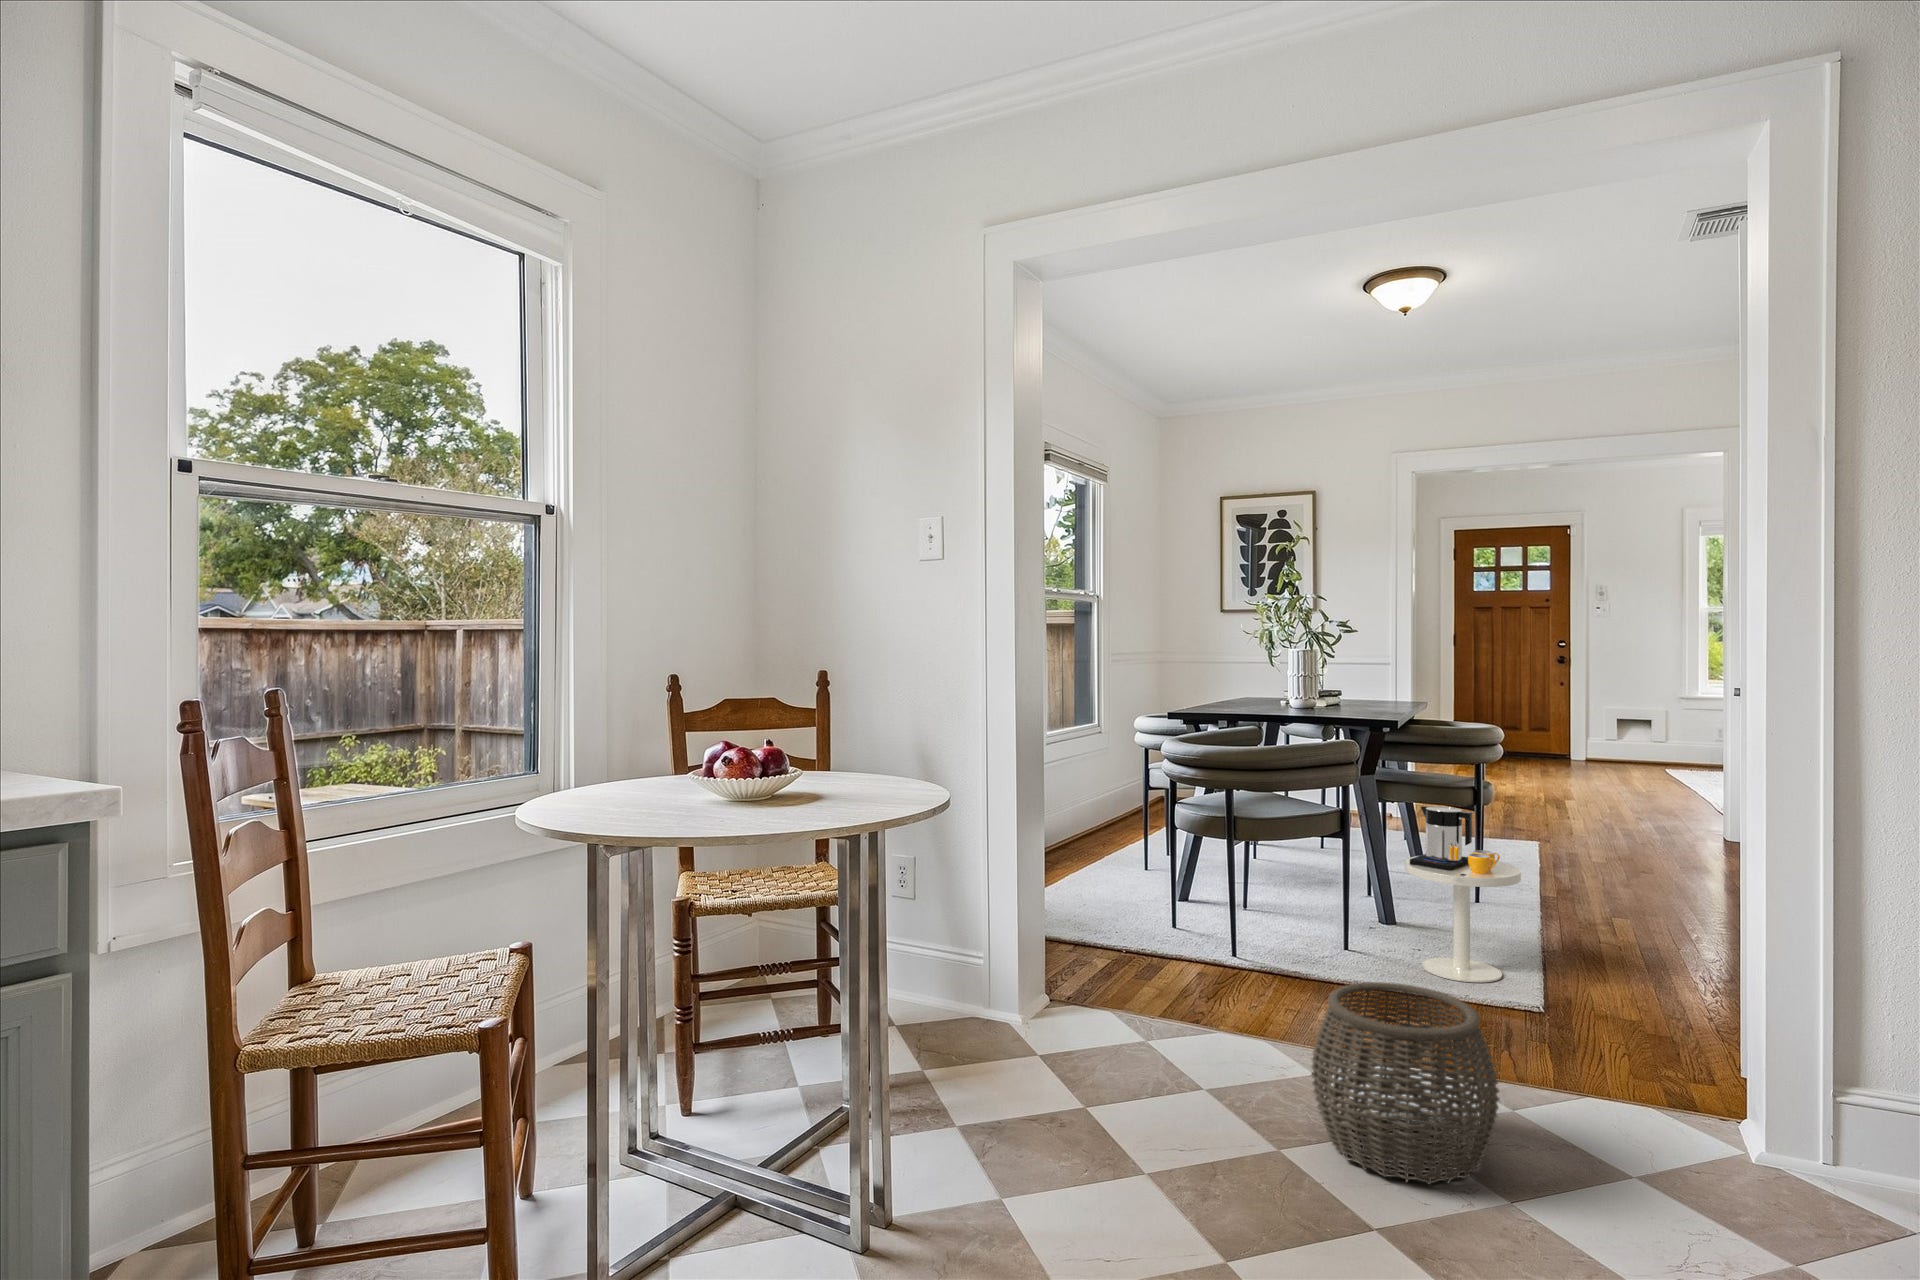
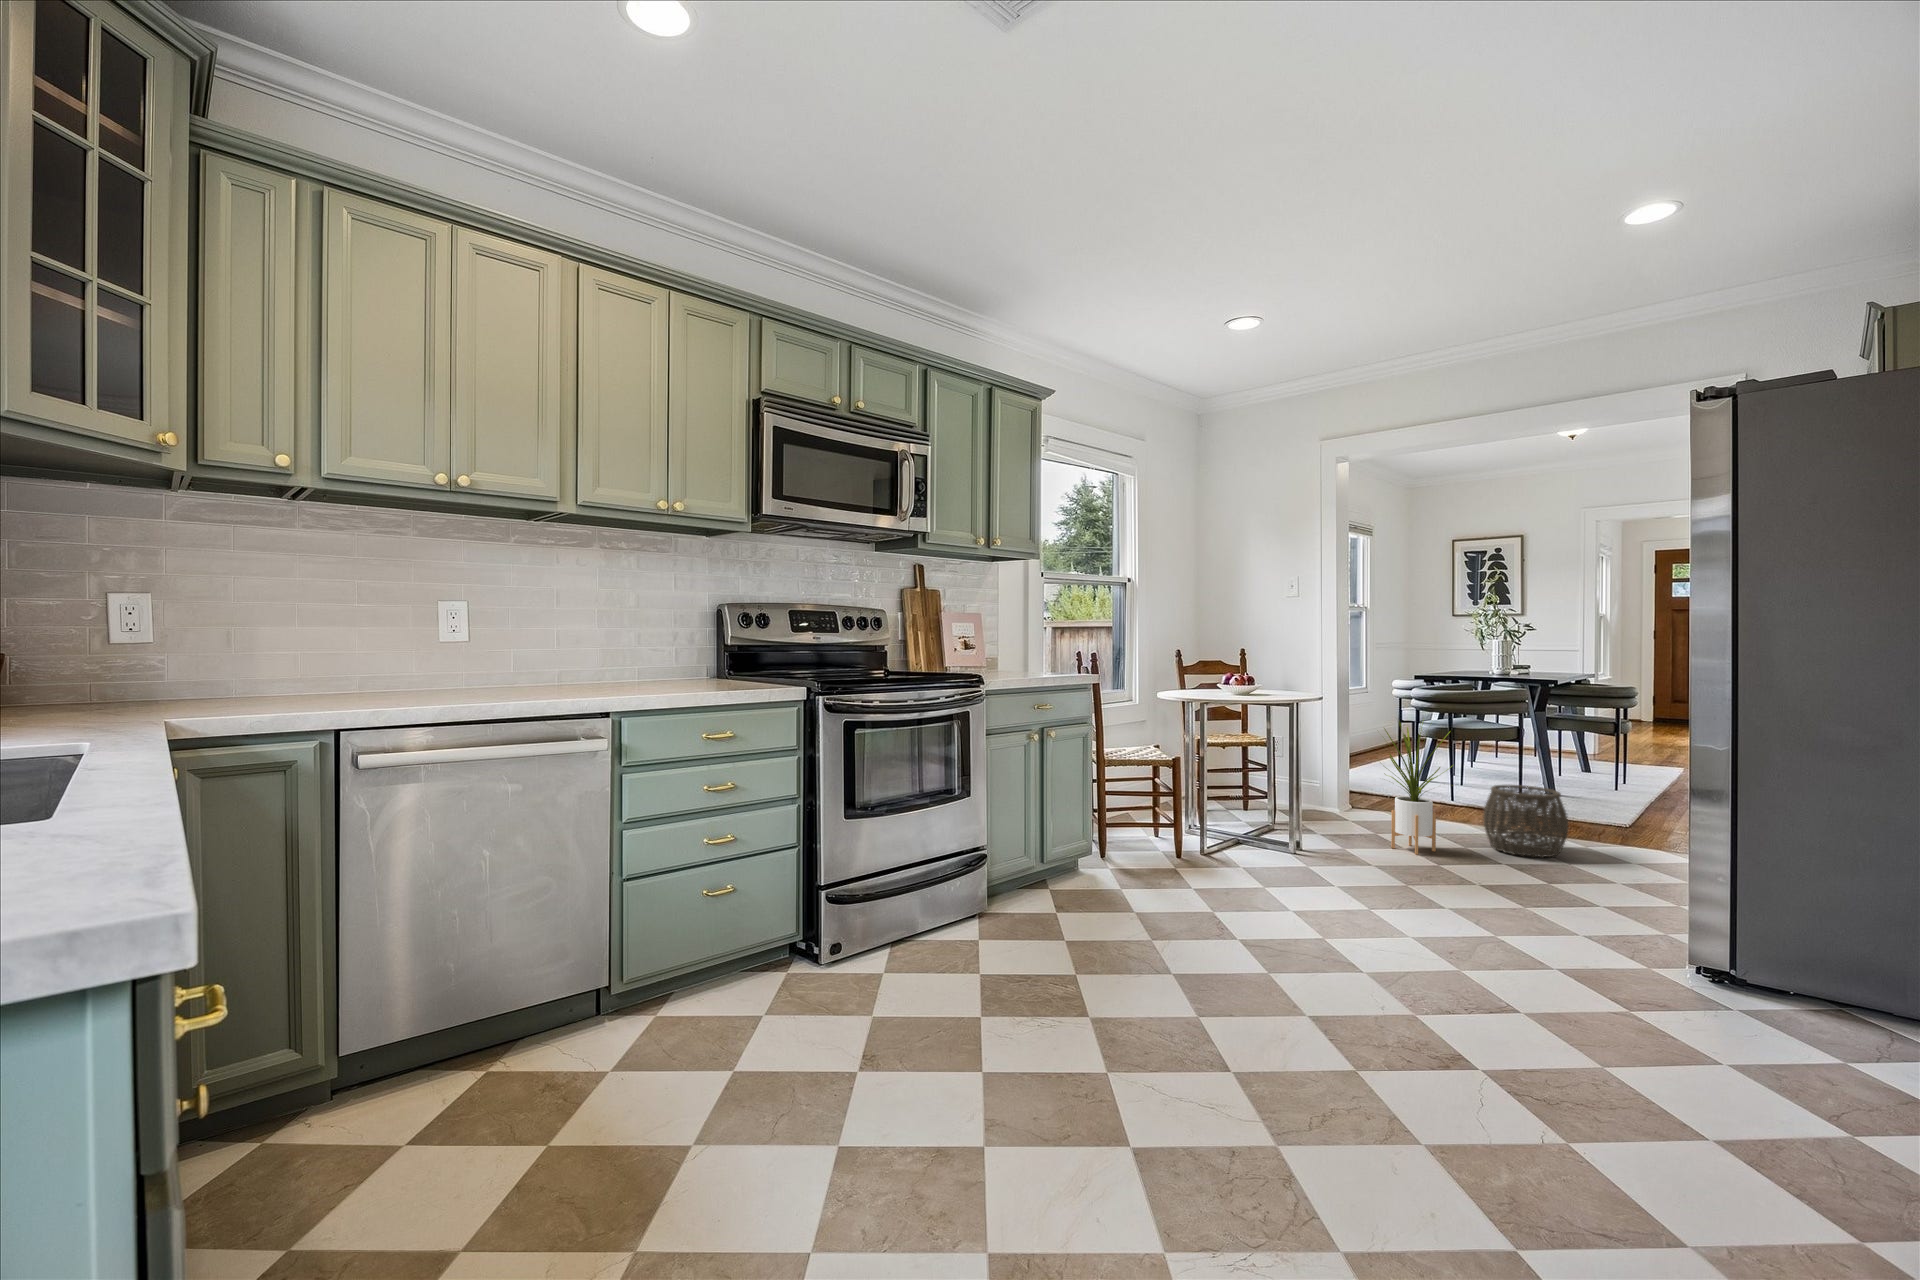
side table: present [1405,806,1521,983] -> none [1554,725,1623,816]
house plant: none [1076,842,1259,1210] -> present [1384,723,1452,855]

